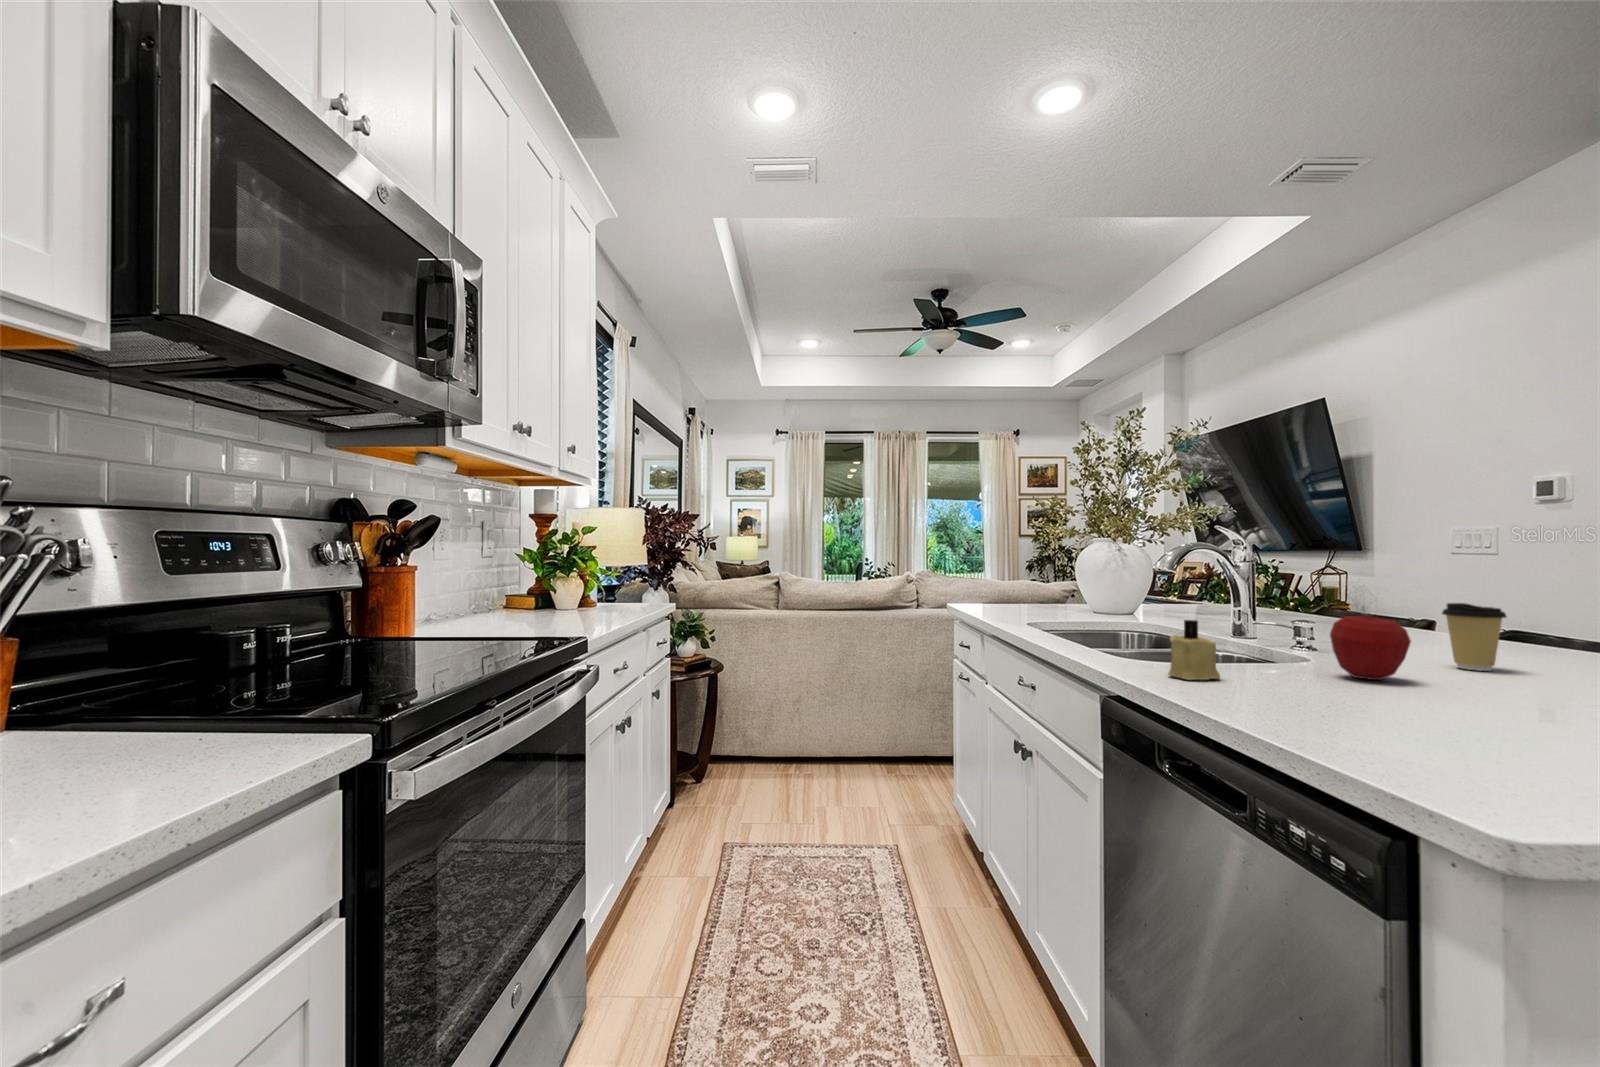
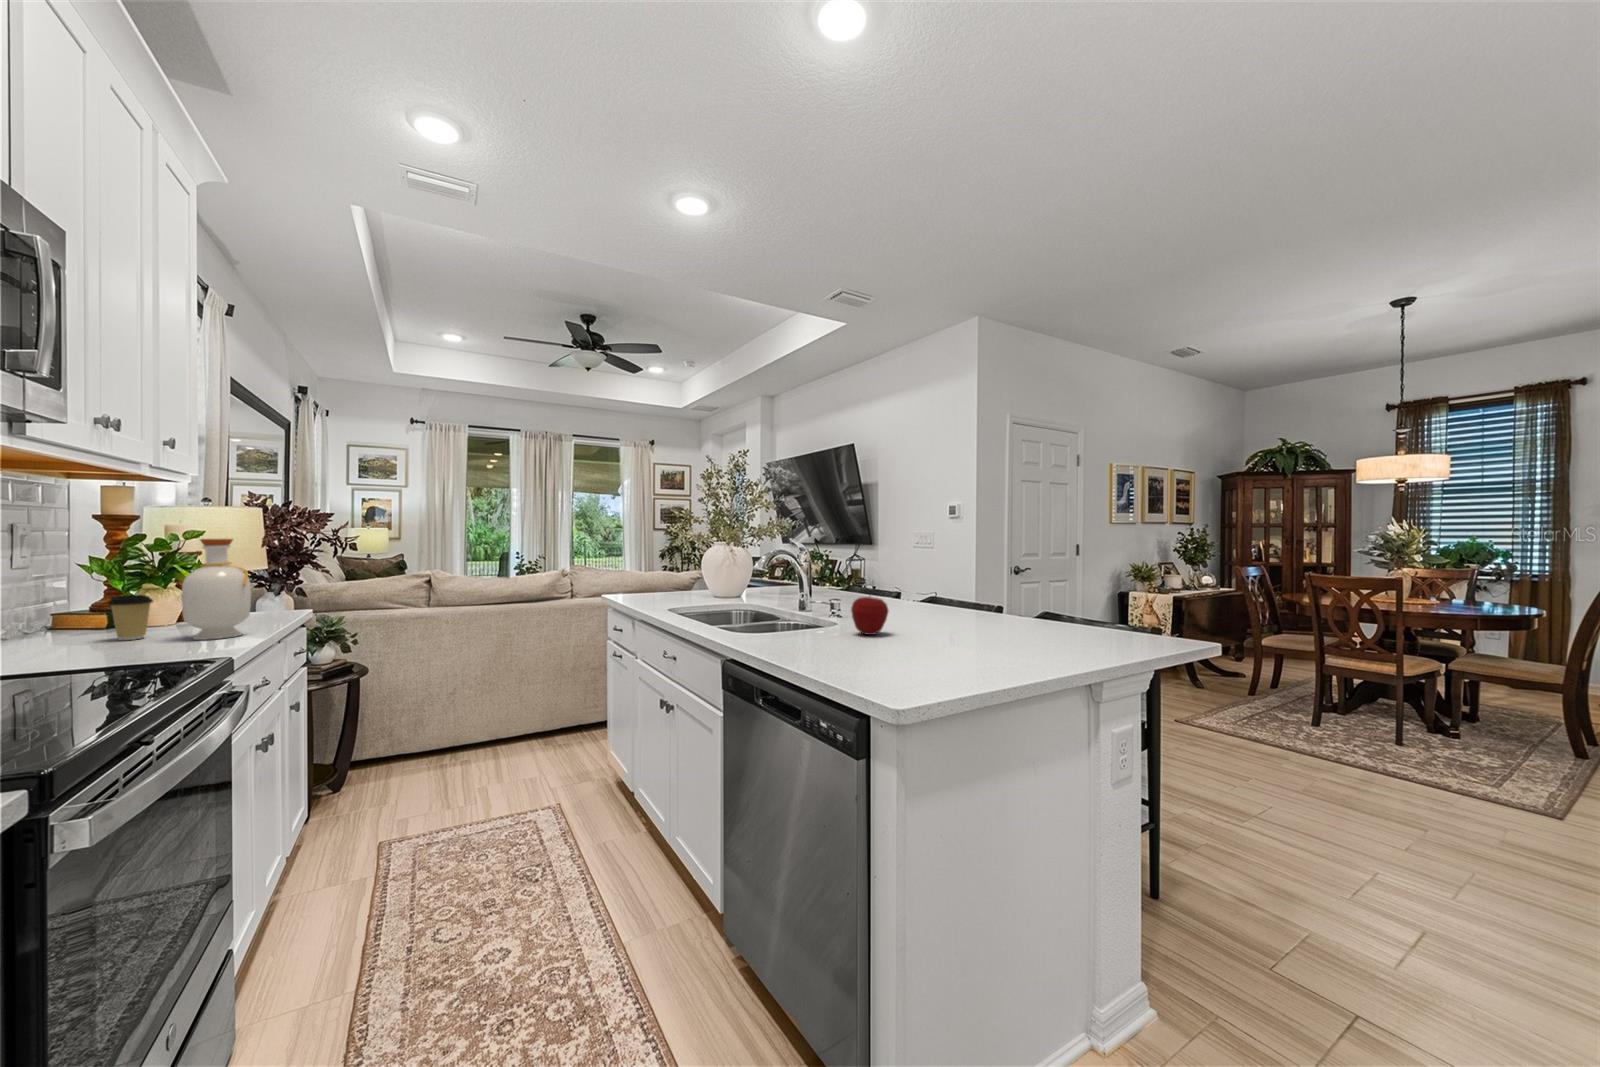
bottle: none [562,525,613,619] -> present [181,539,251,640]
coffee cup: present [1442,603,1506,671] -> present [108,595,153,640]
candle: present [1168,620,1220,680] -> none [764,606,794,646]

